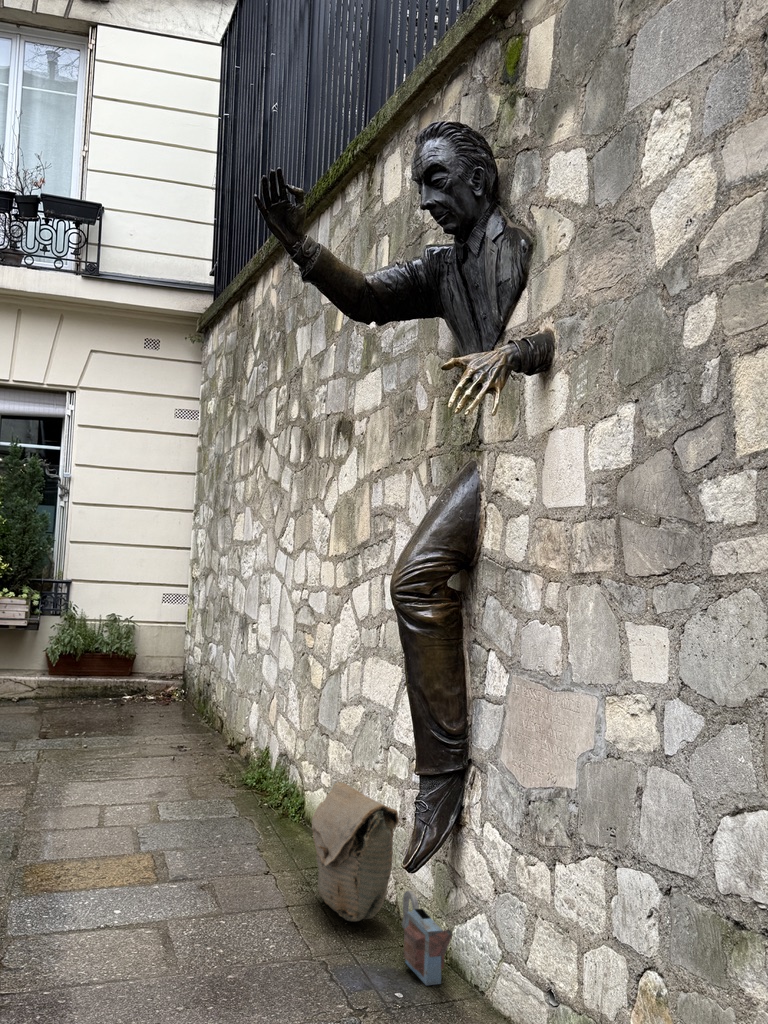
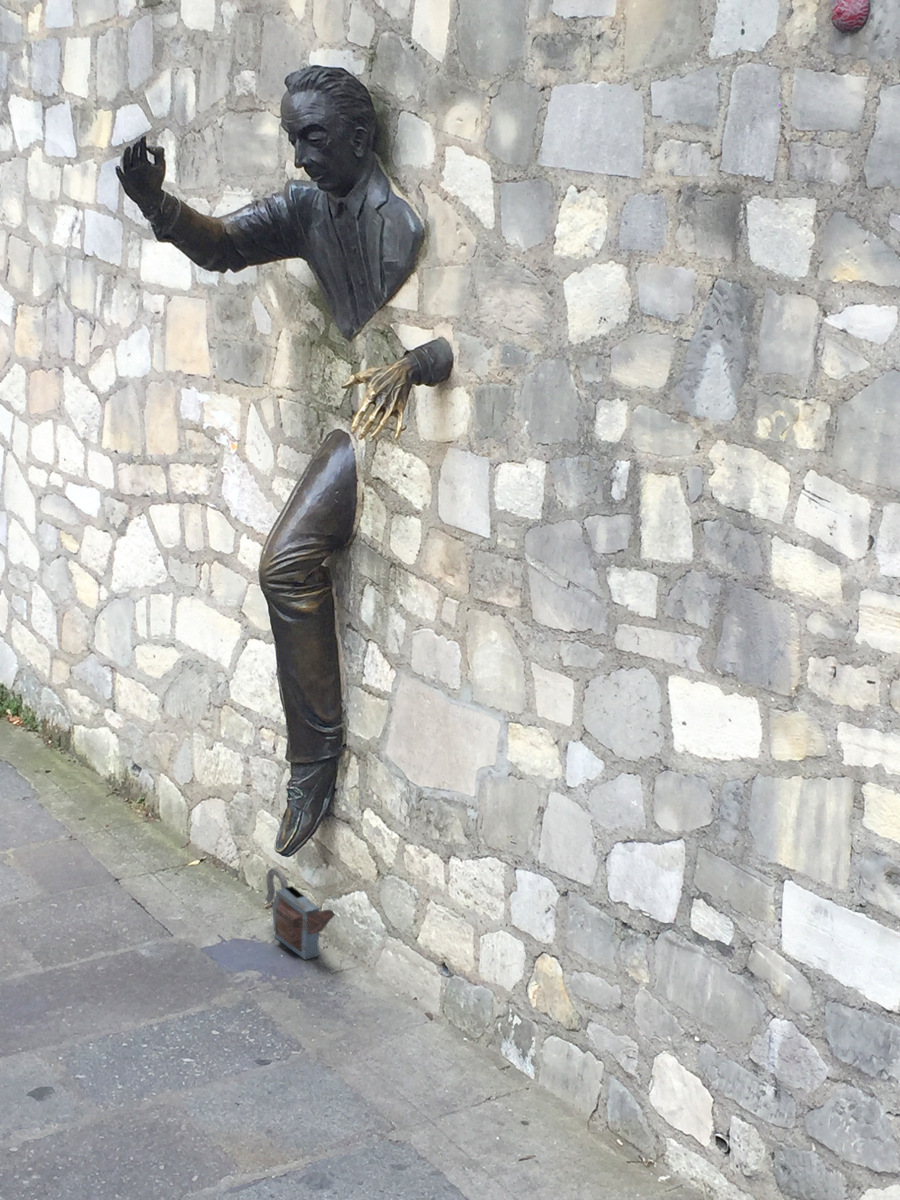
bag: present [312,781,399,922] -> none [142,744,251,898]

